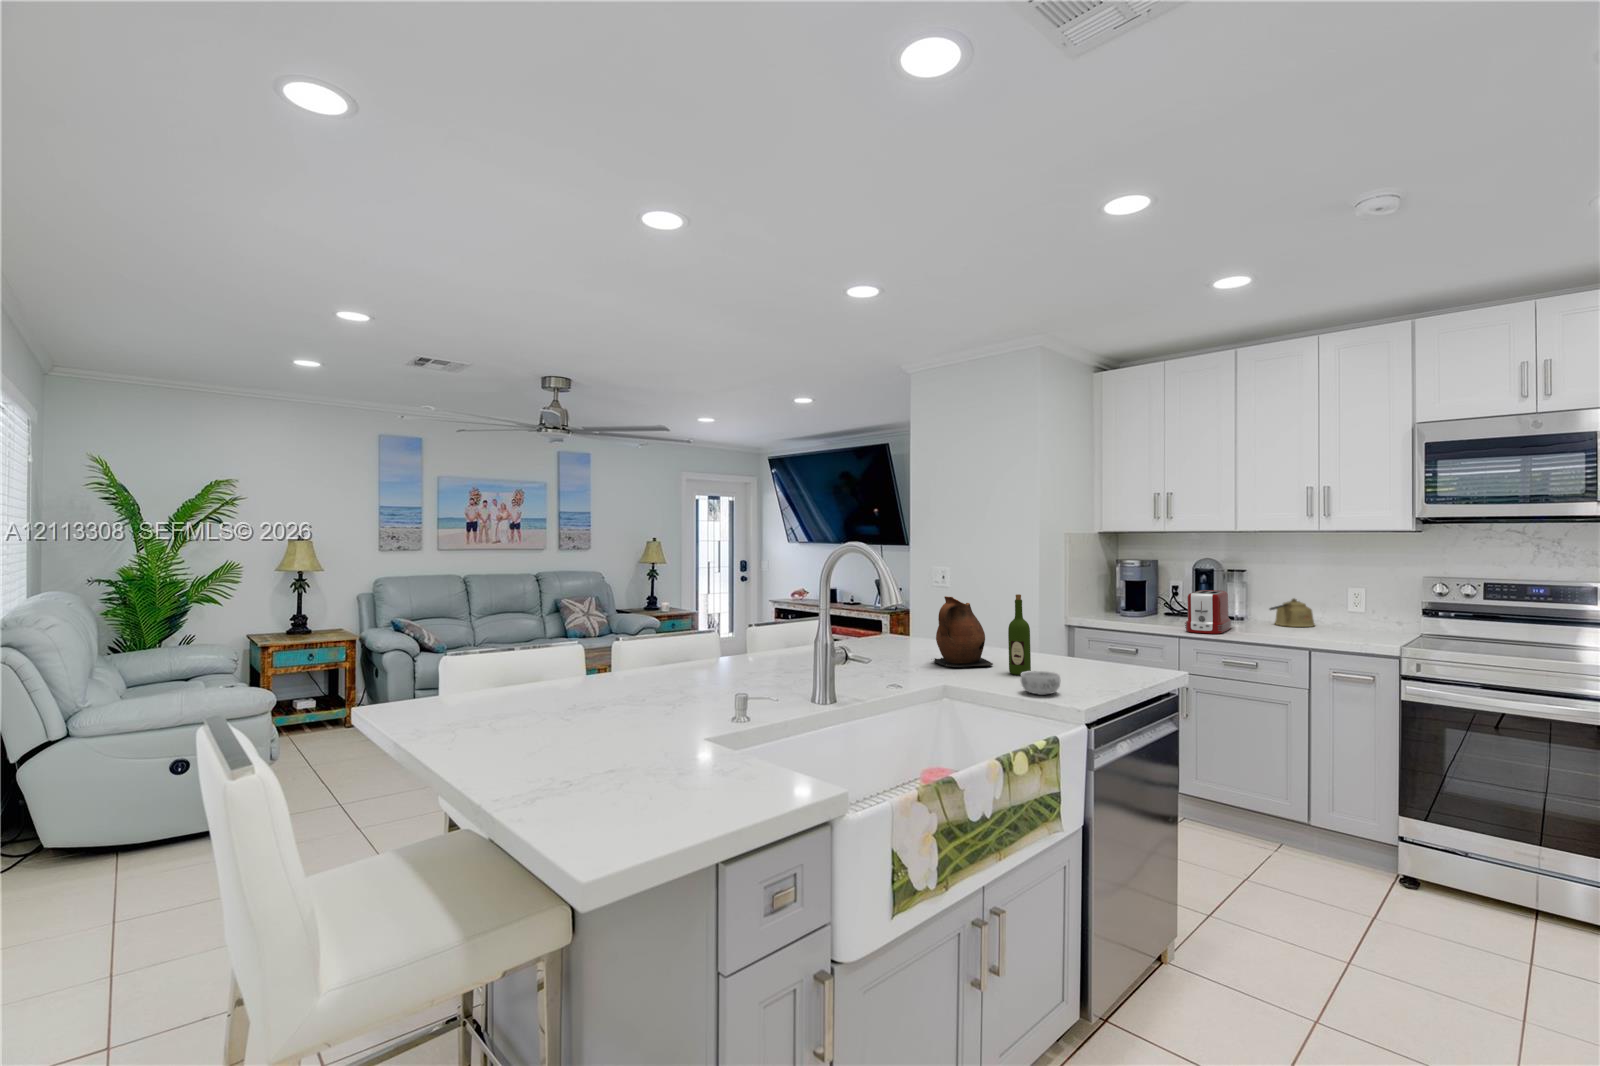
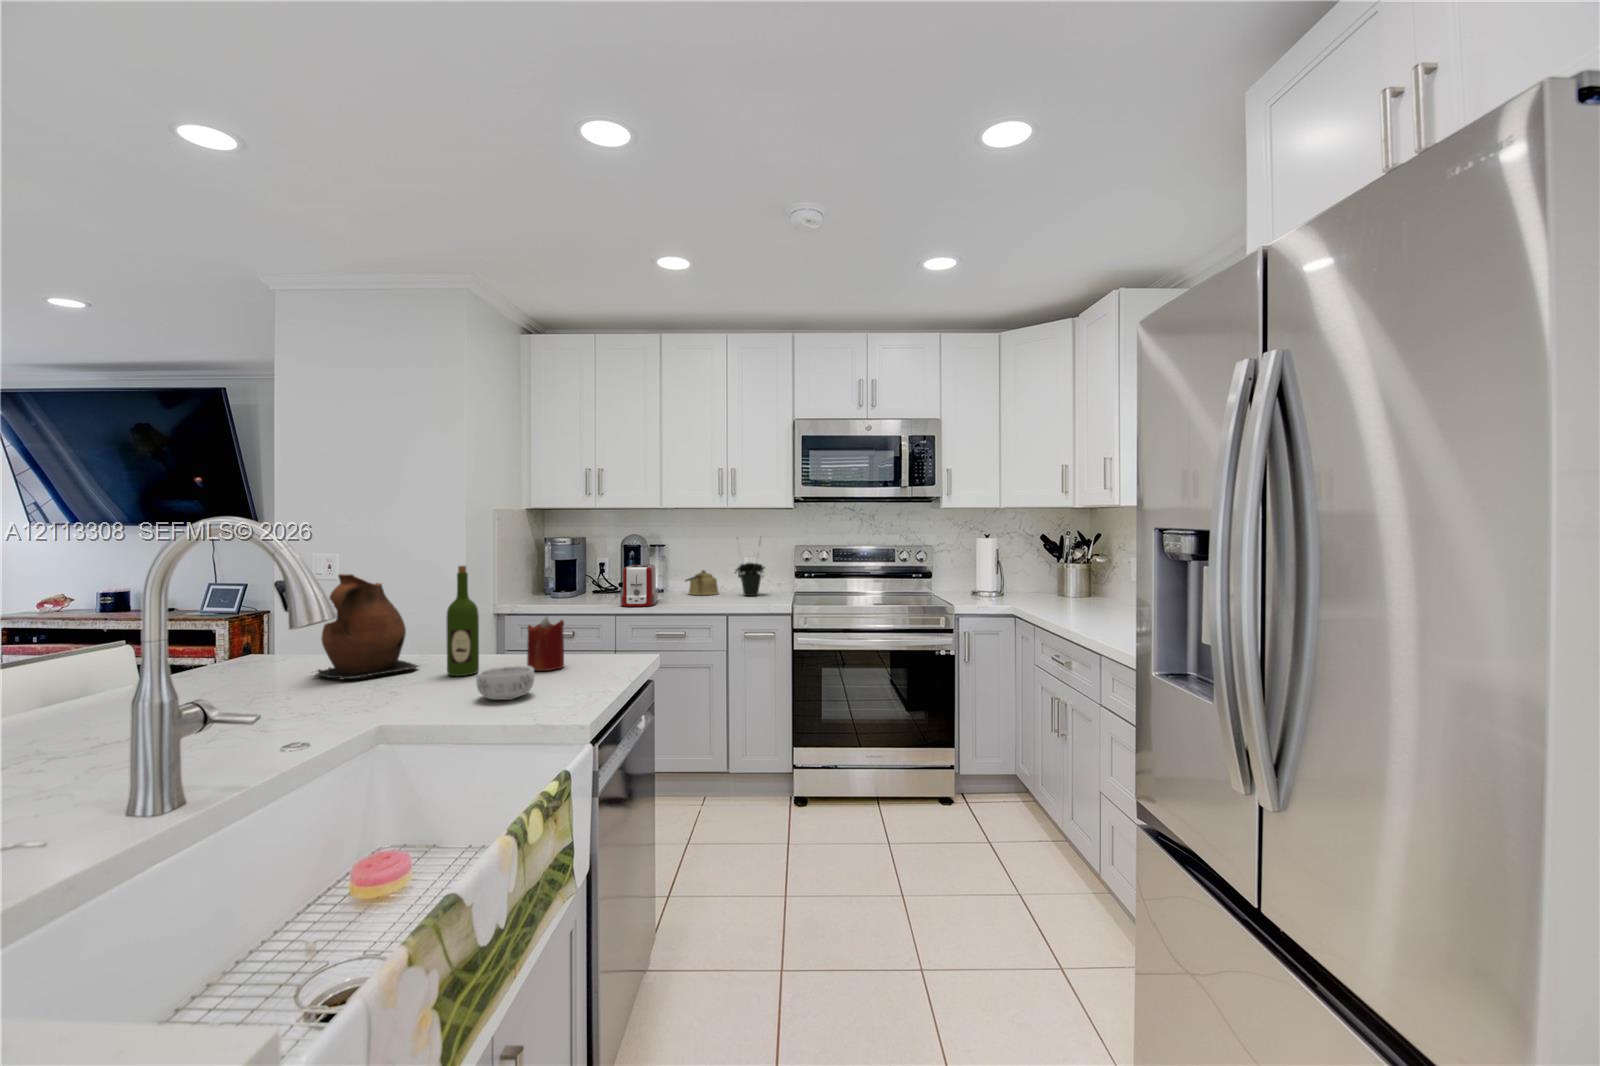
potted plant: none [1333,562,1378,633] -> present [736,538,765,596]
candle: none [1065,637,1094,680] -> present [527,617,564,671]

